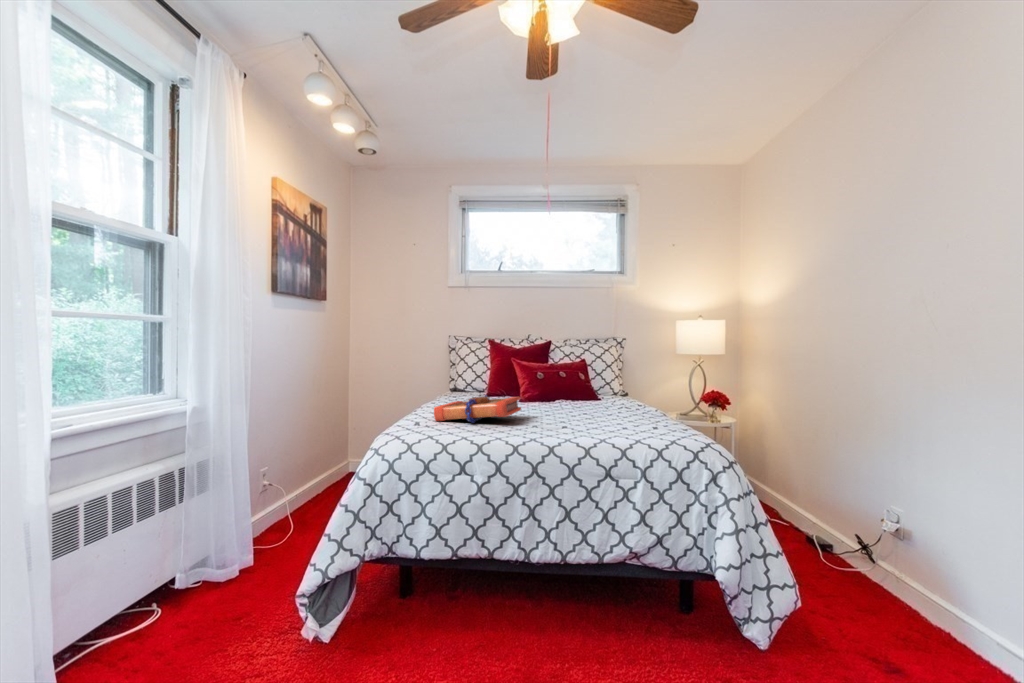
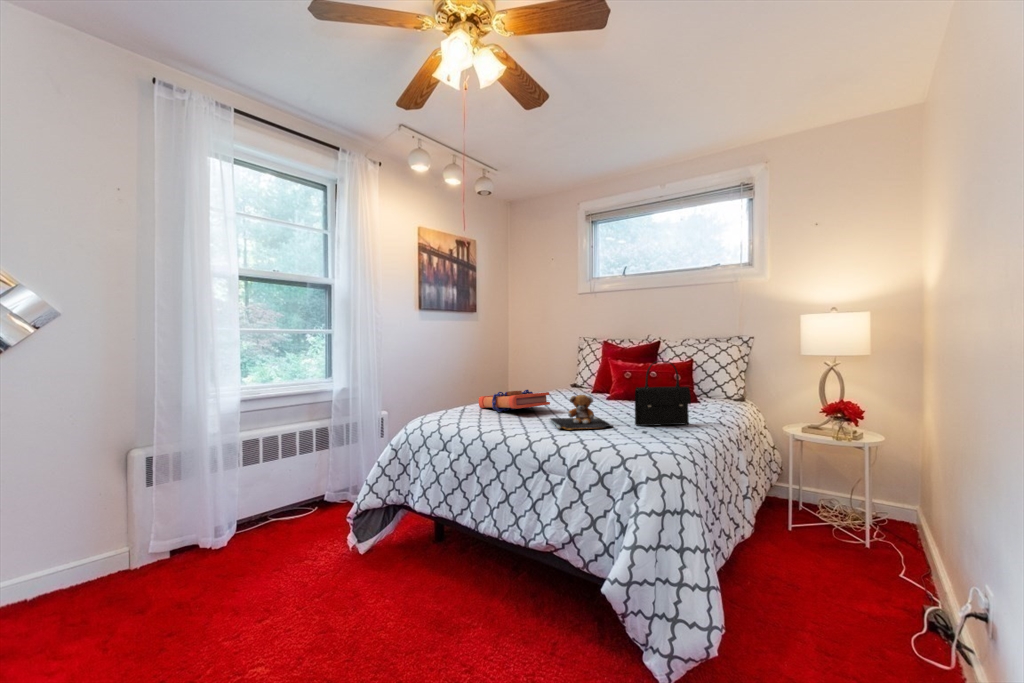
handbag: none [624,359,658,423] -> present [635,361,691,426]
teddy bear: none [547,395,616,432] -> present [550,395,612,430]

